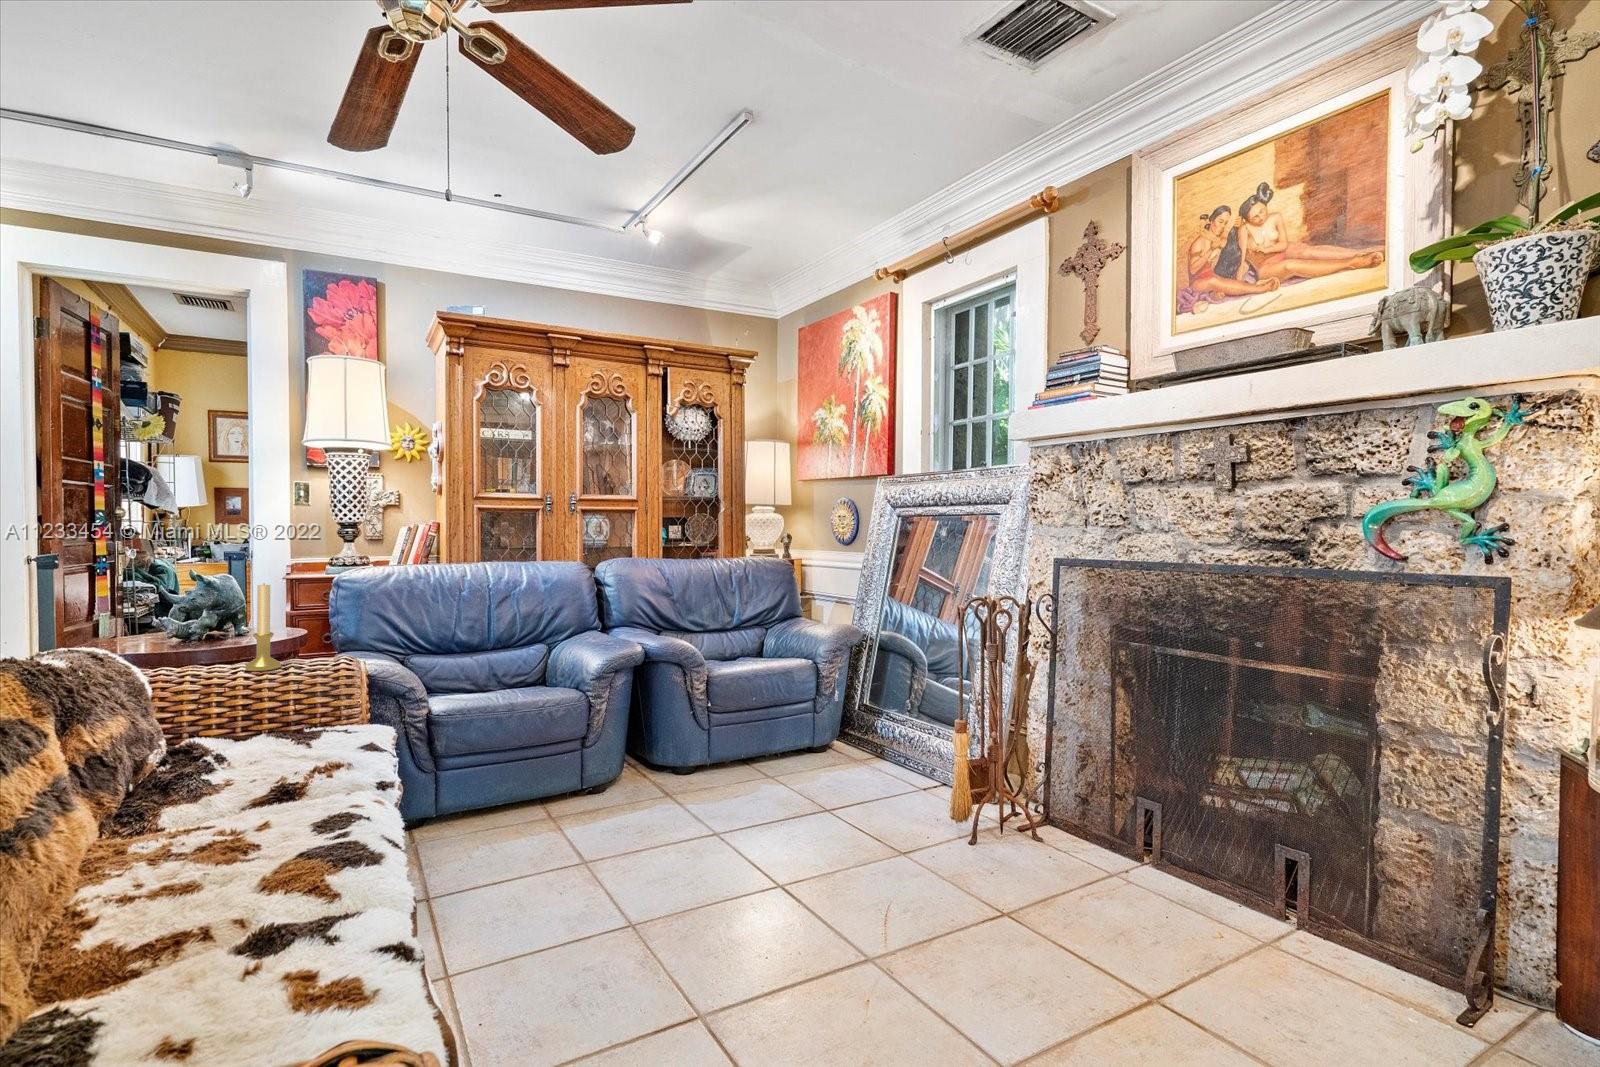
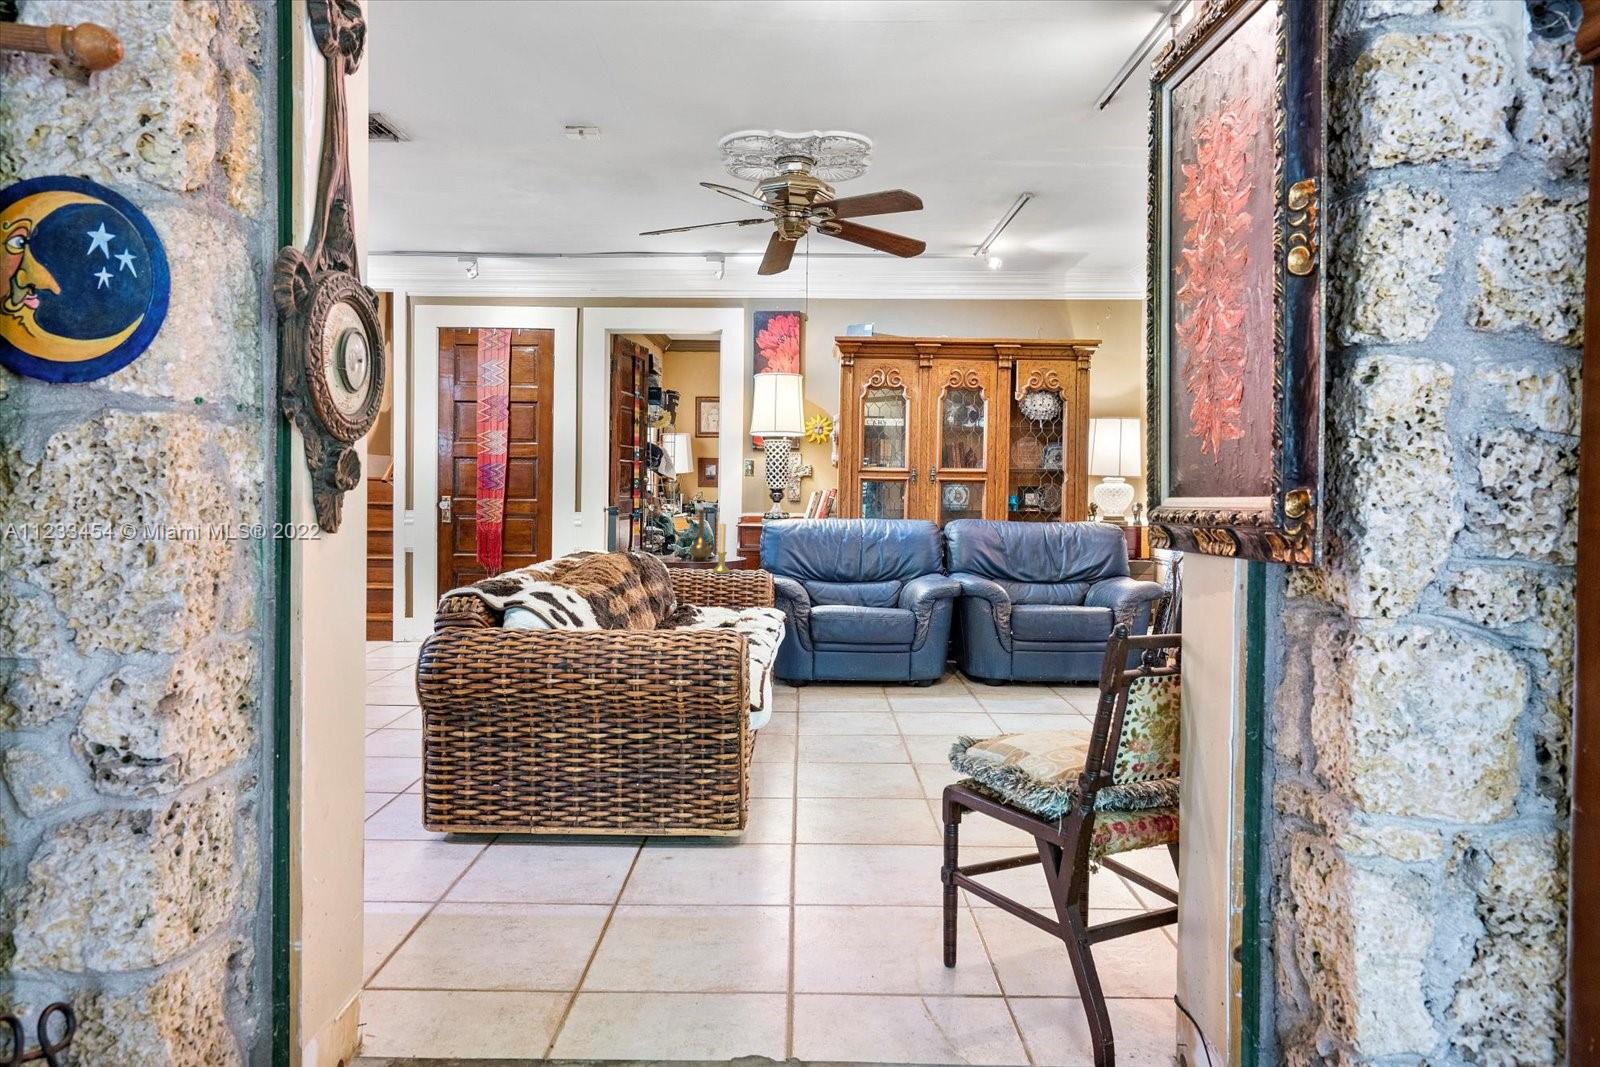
vase: none [196,559,240,646] -> present [690,509,711,561]

